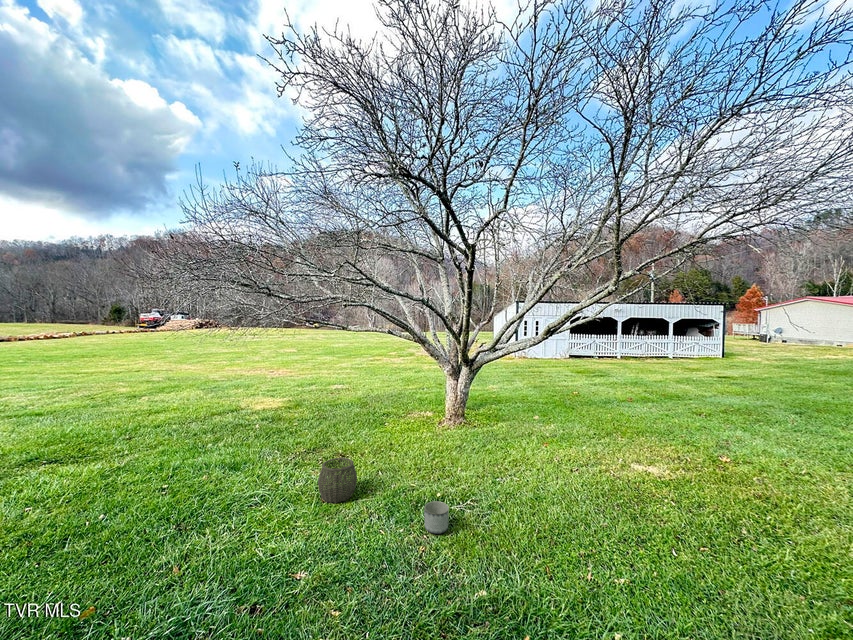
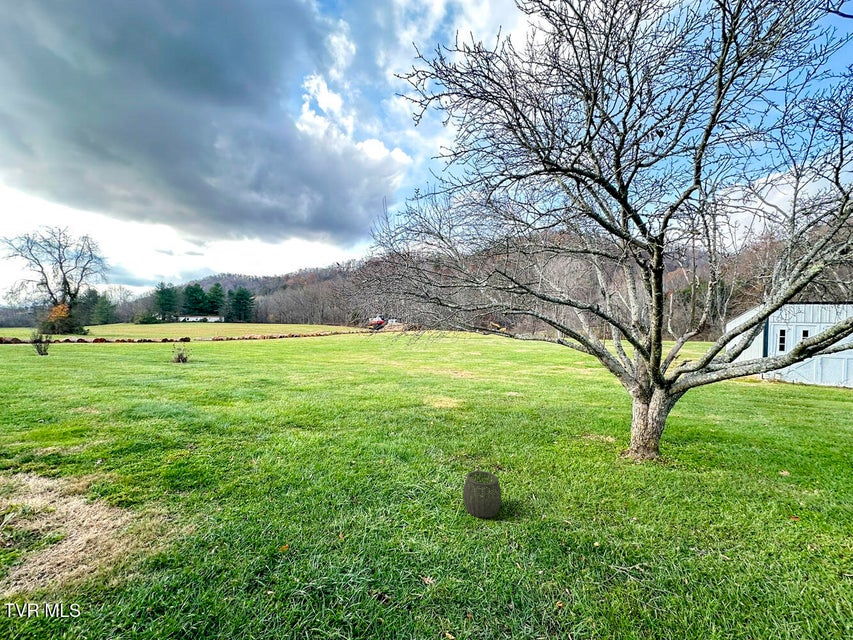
planter: present [424,501,449,534] -> none [568,552,600,596]

